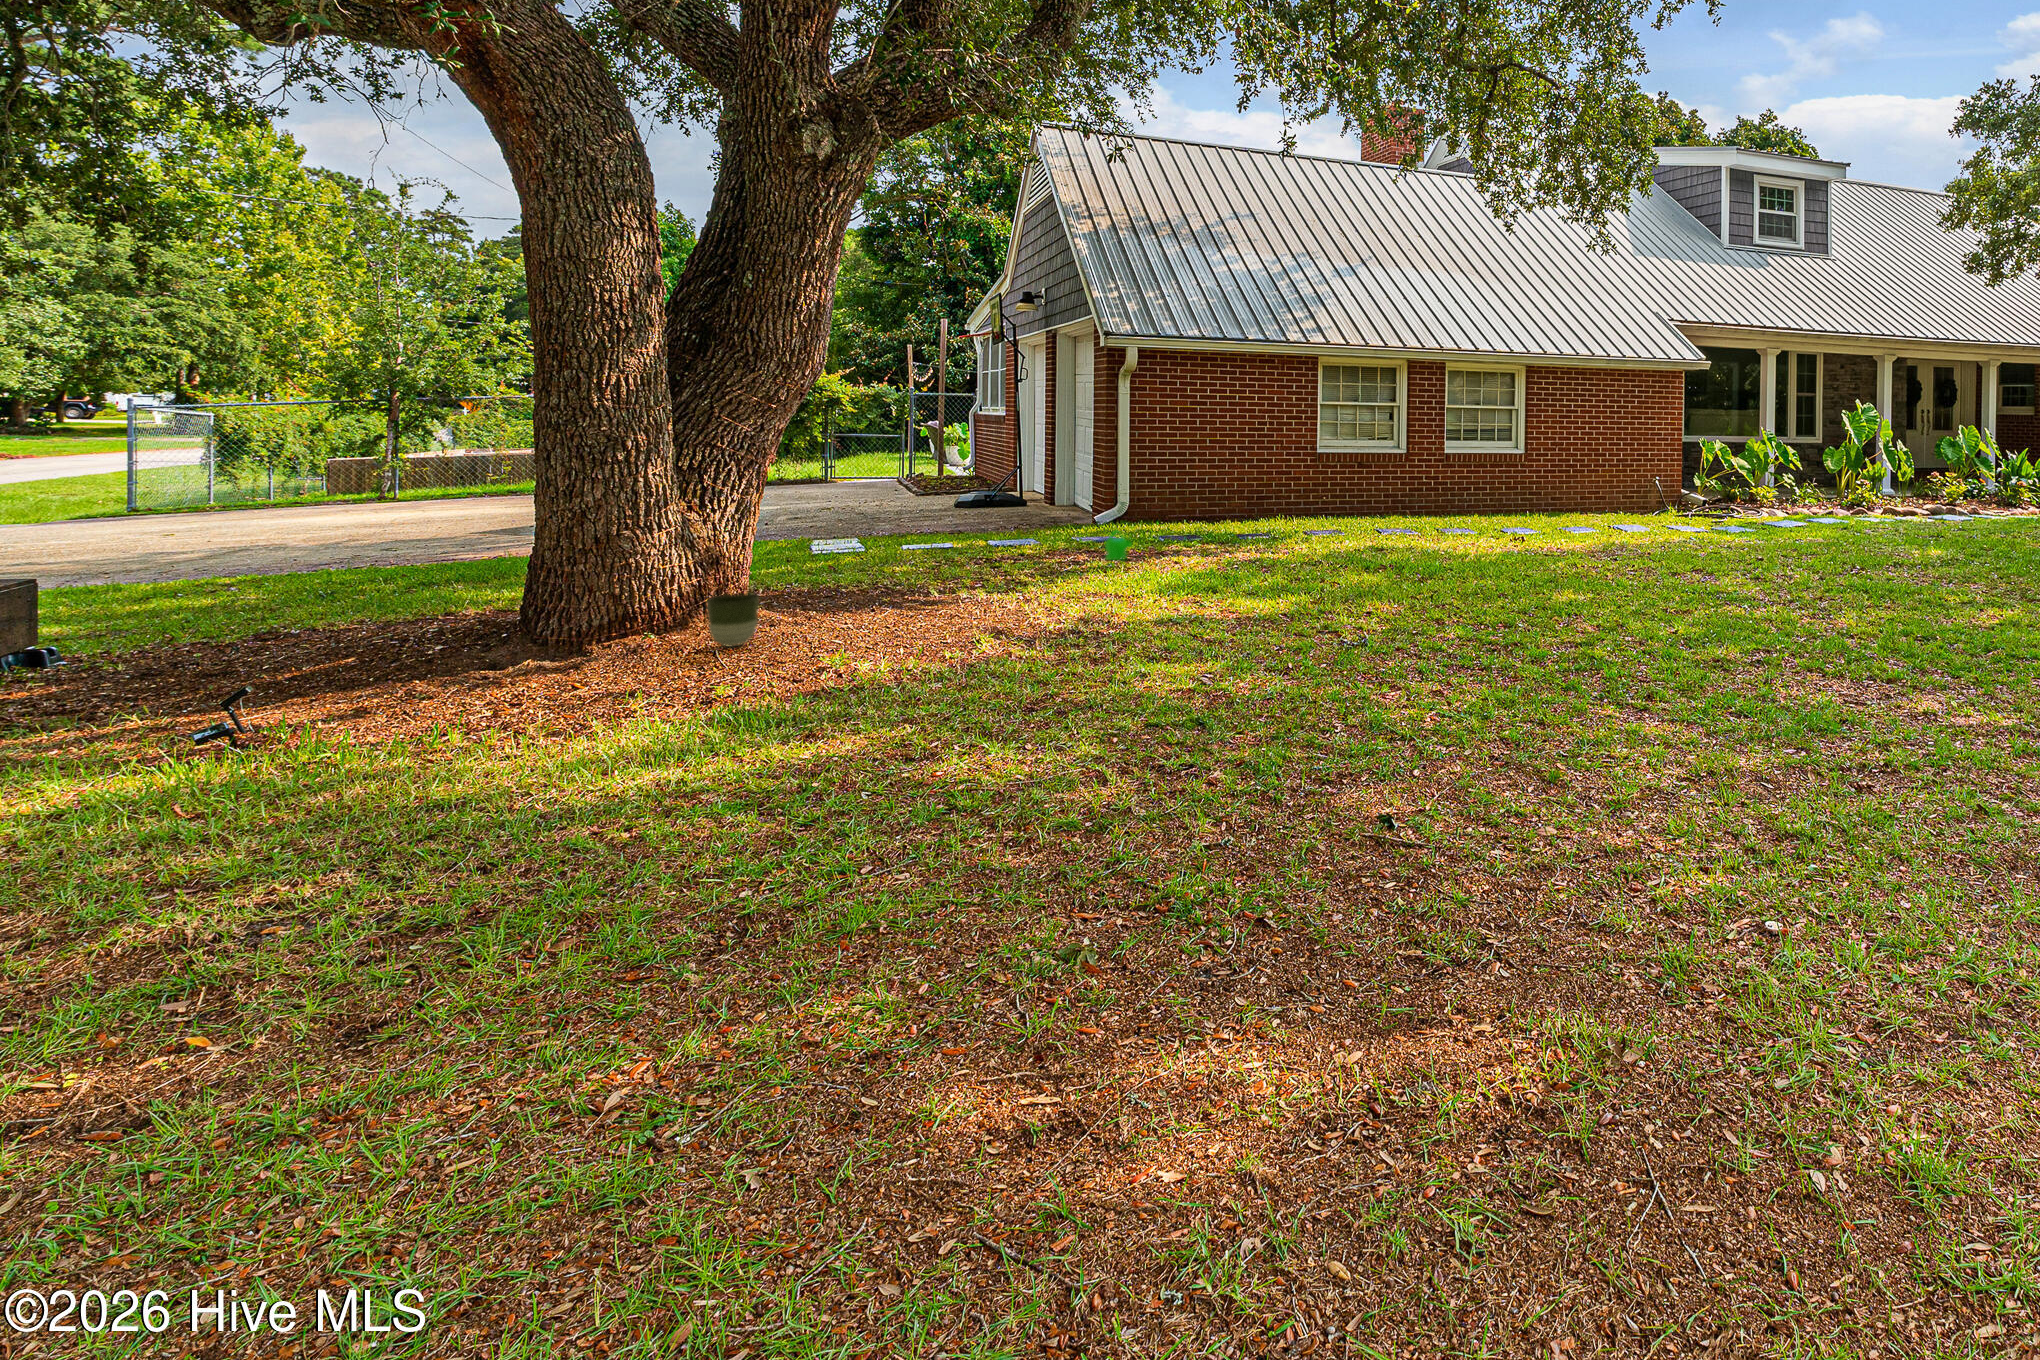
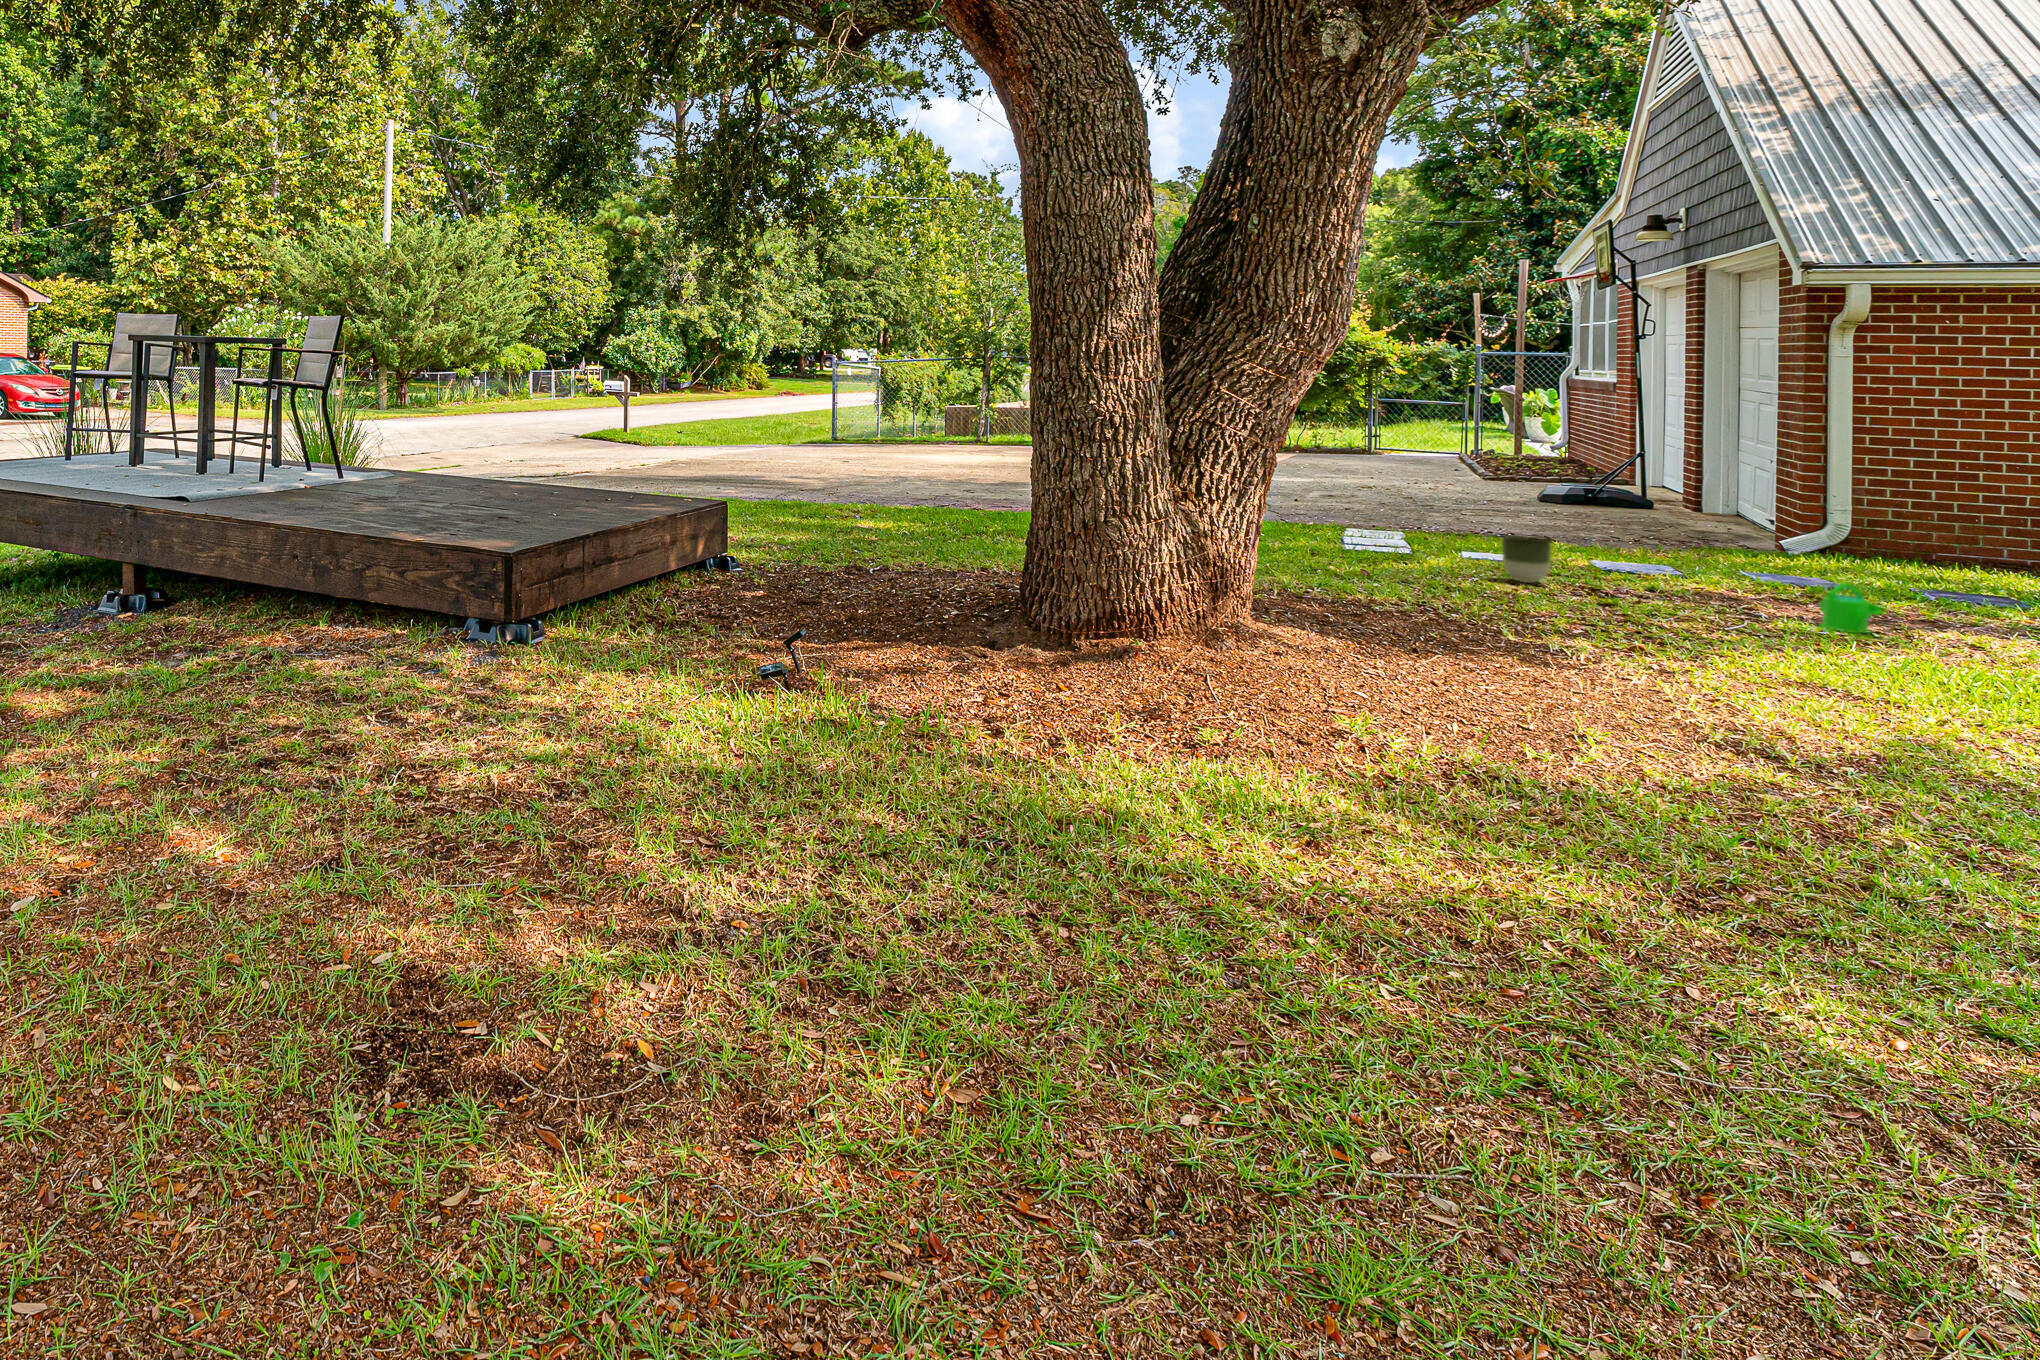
planter: present [707,593,759,647] -> present [1502,536,1551,583]

